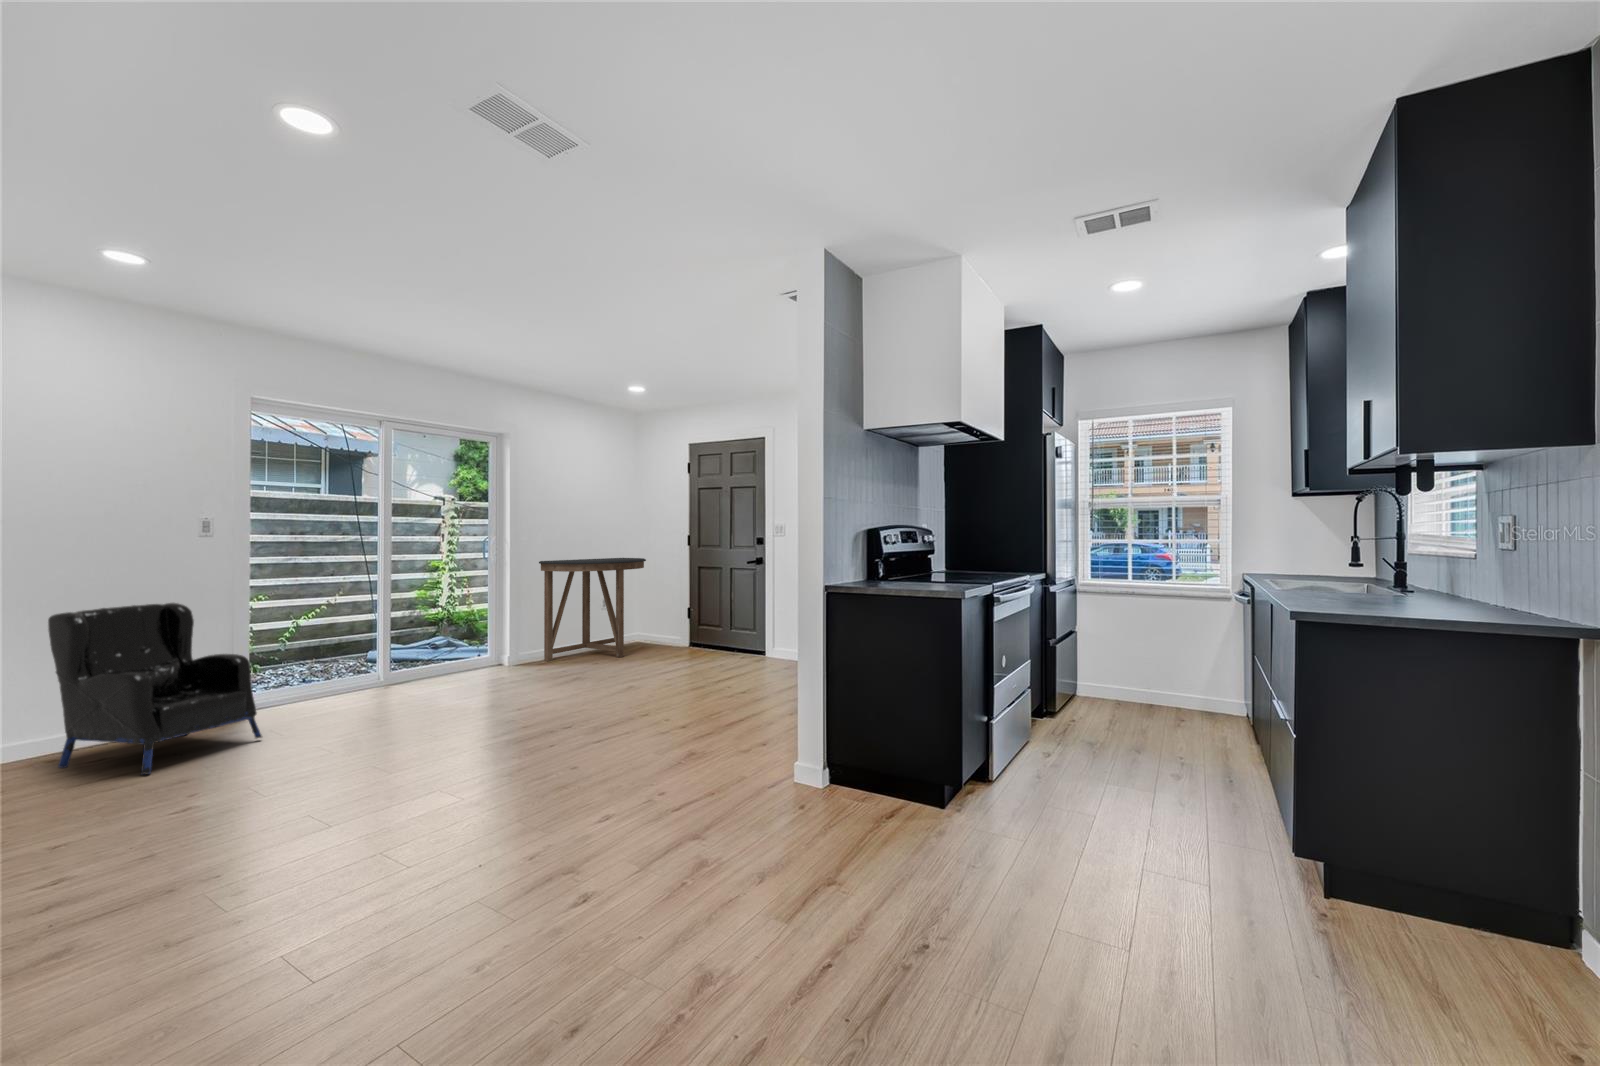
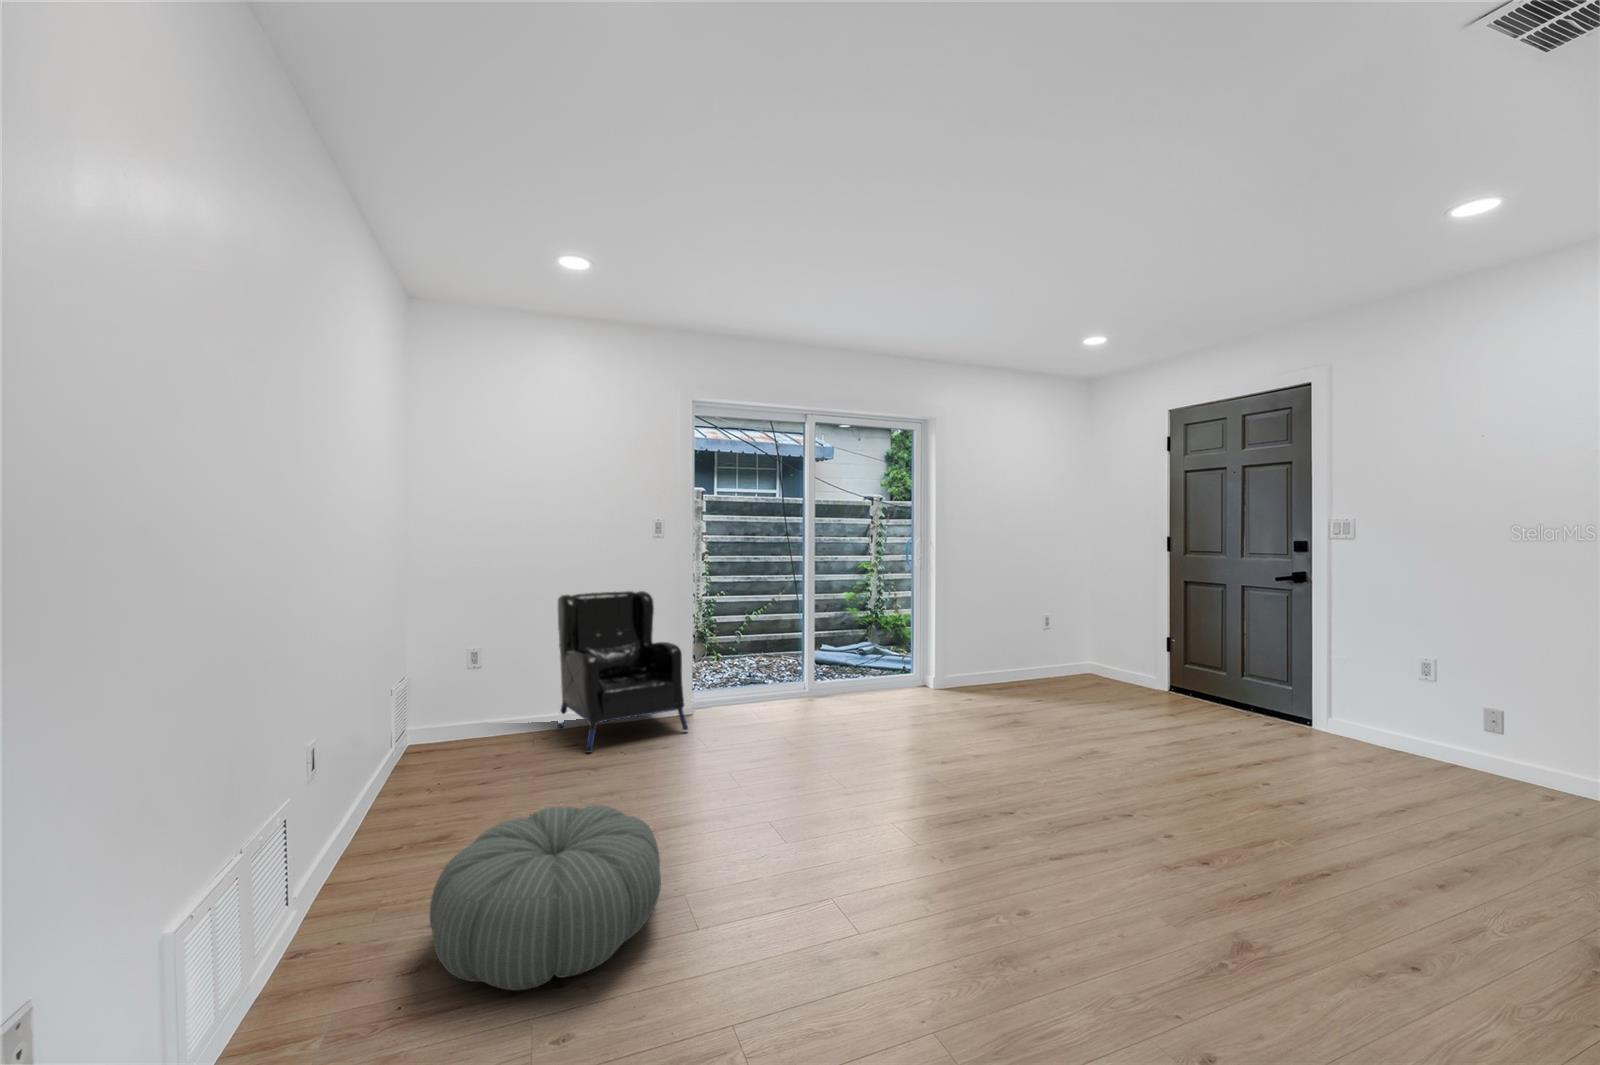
console table: present [539,558,646,661] -> none [970,566,1105,691]
pouf: none [156,763,361,878] -> present [430,805,661,990]

